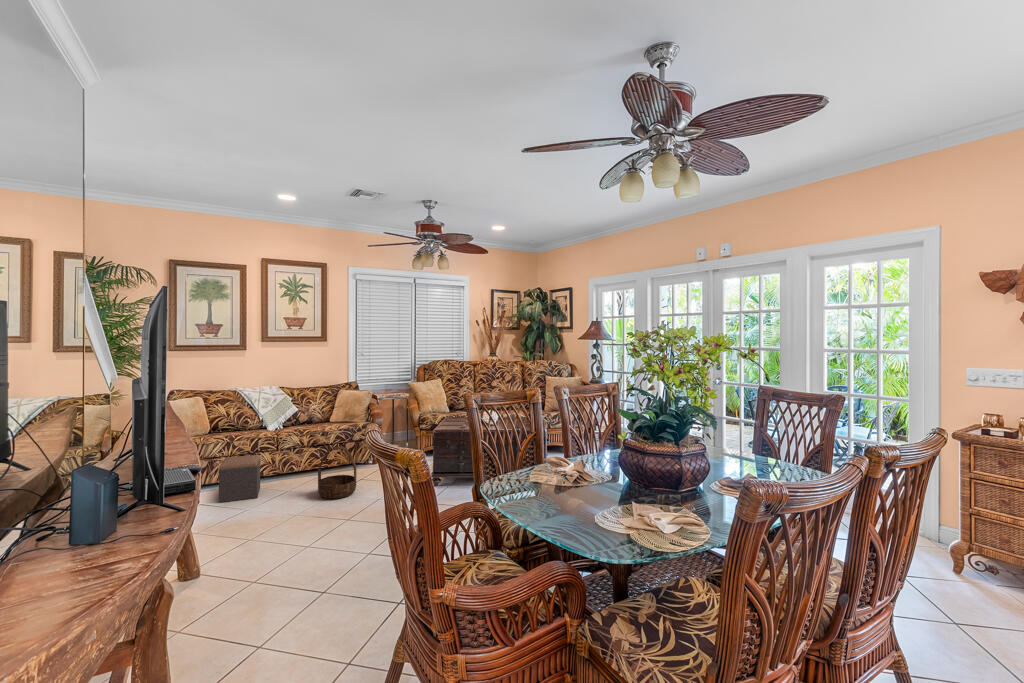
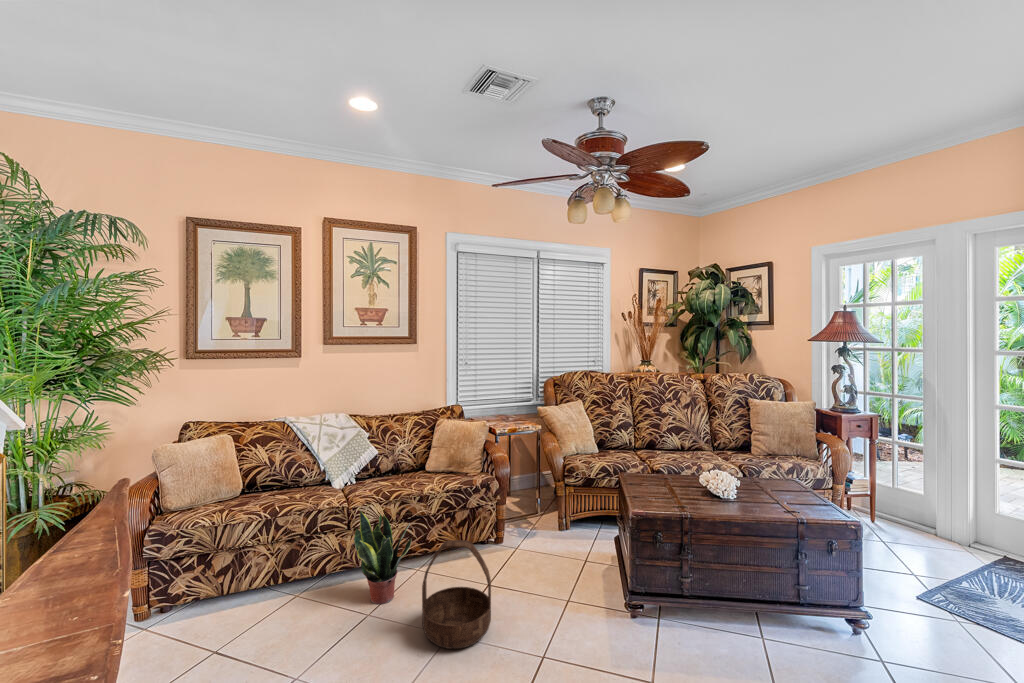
potted plant: none [281,436,315,488] -> present [354,511,411,604]
footstool: present [219,455,260,503] -> none [244,544,320,648]

